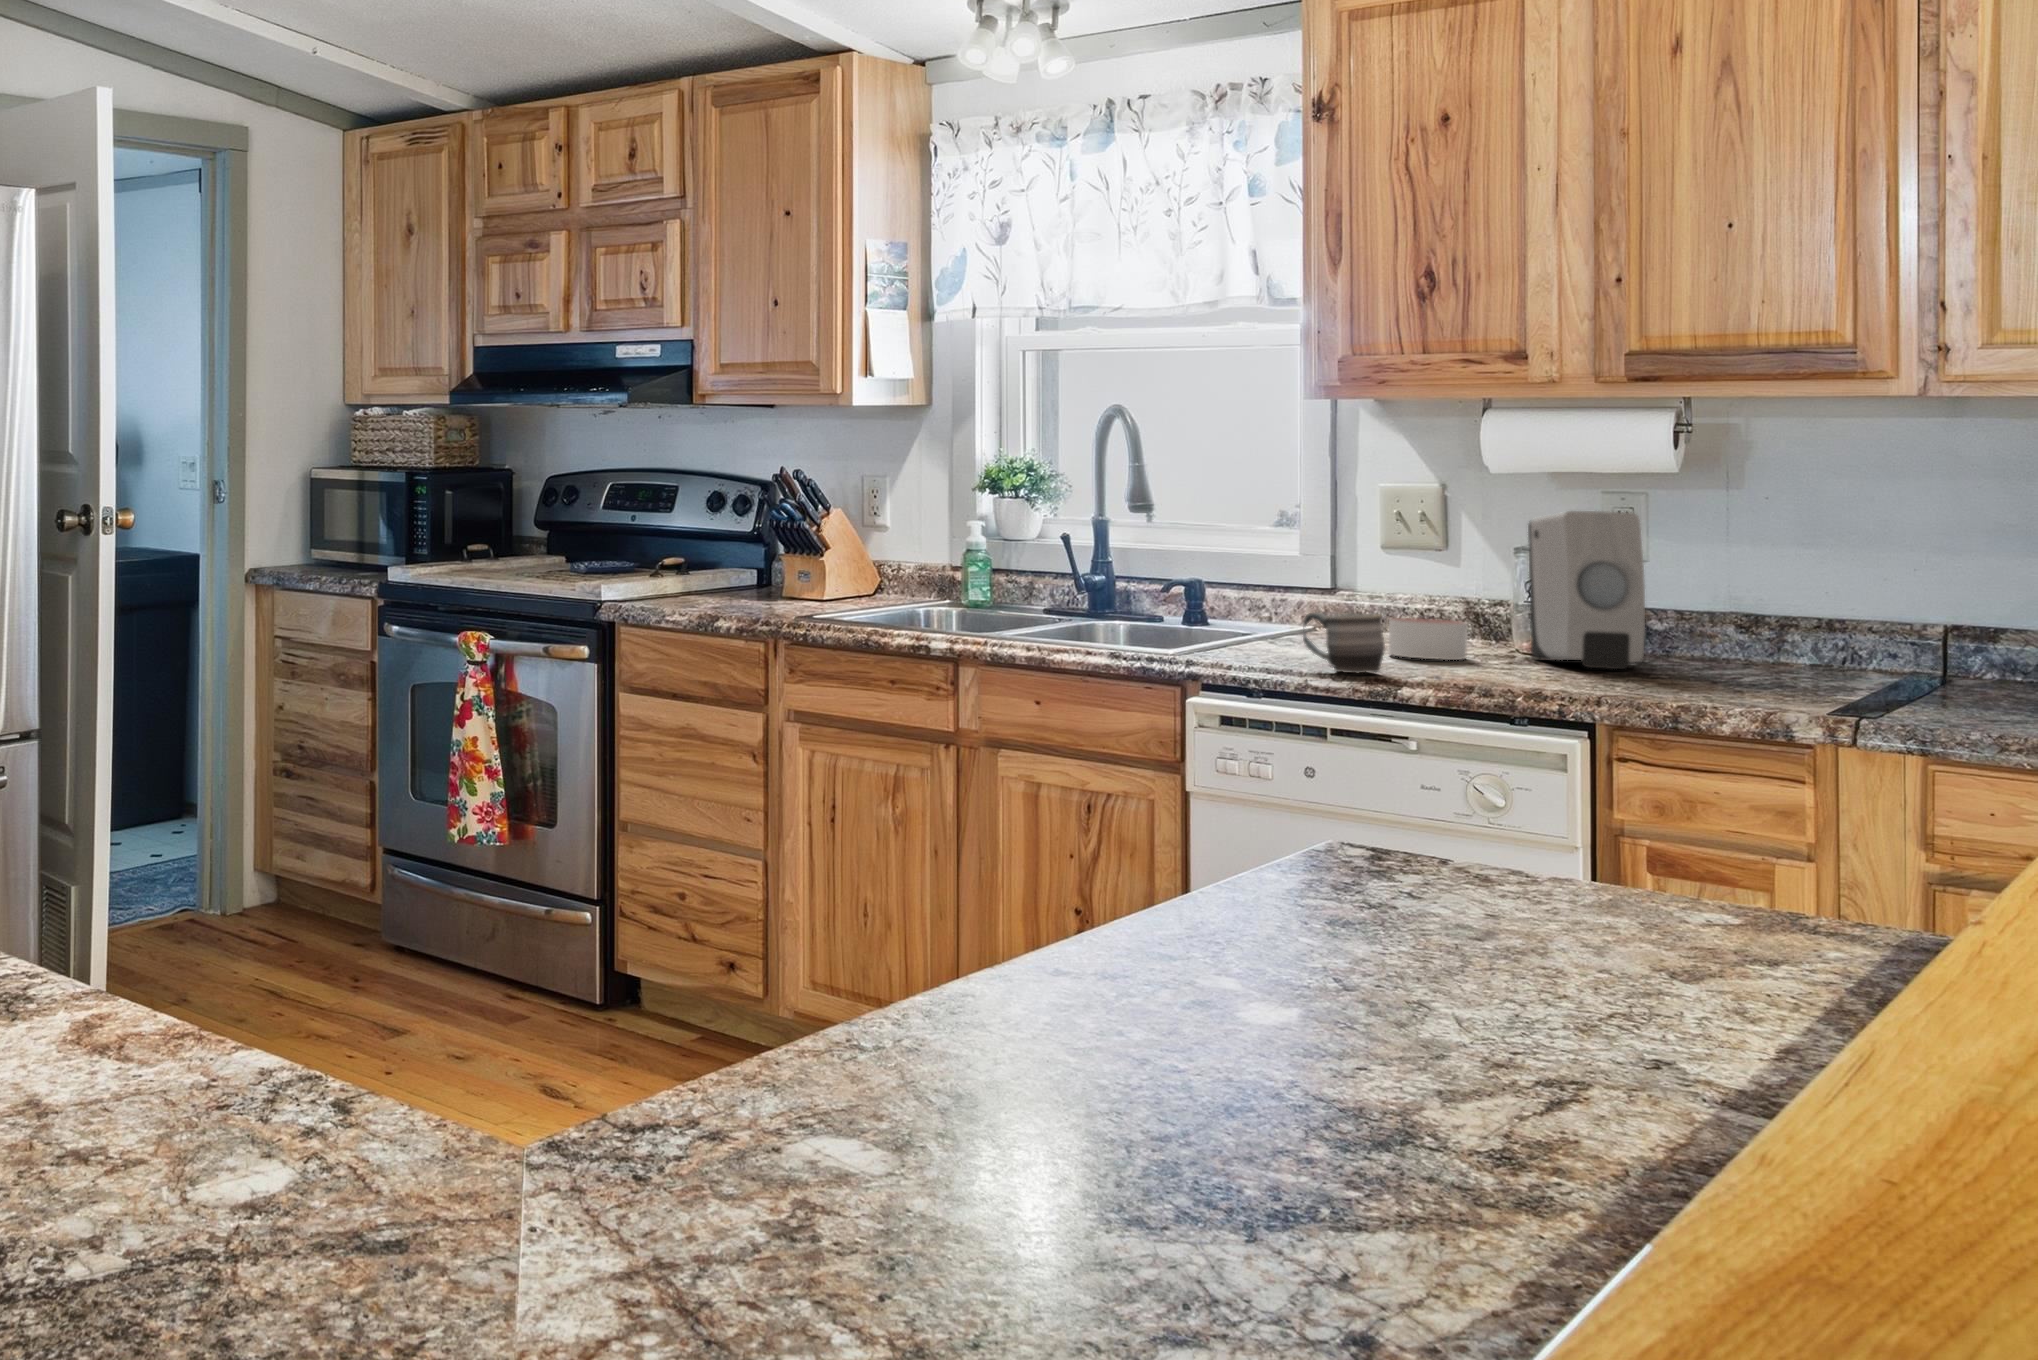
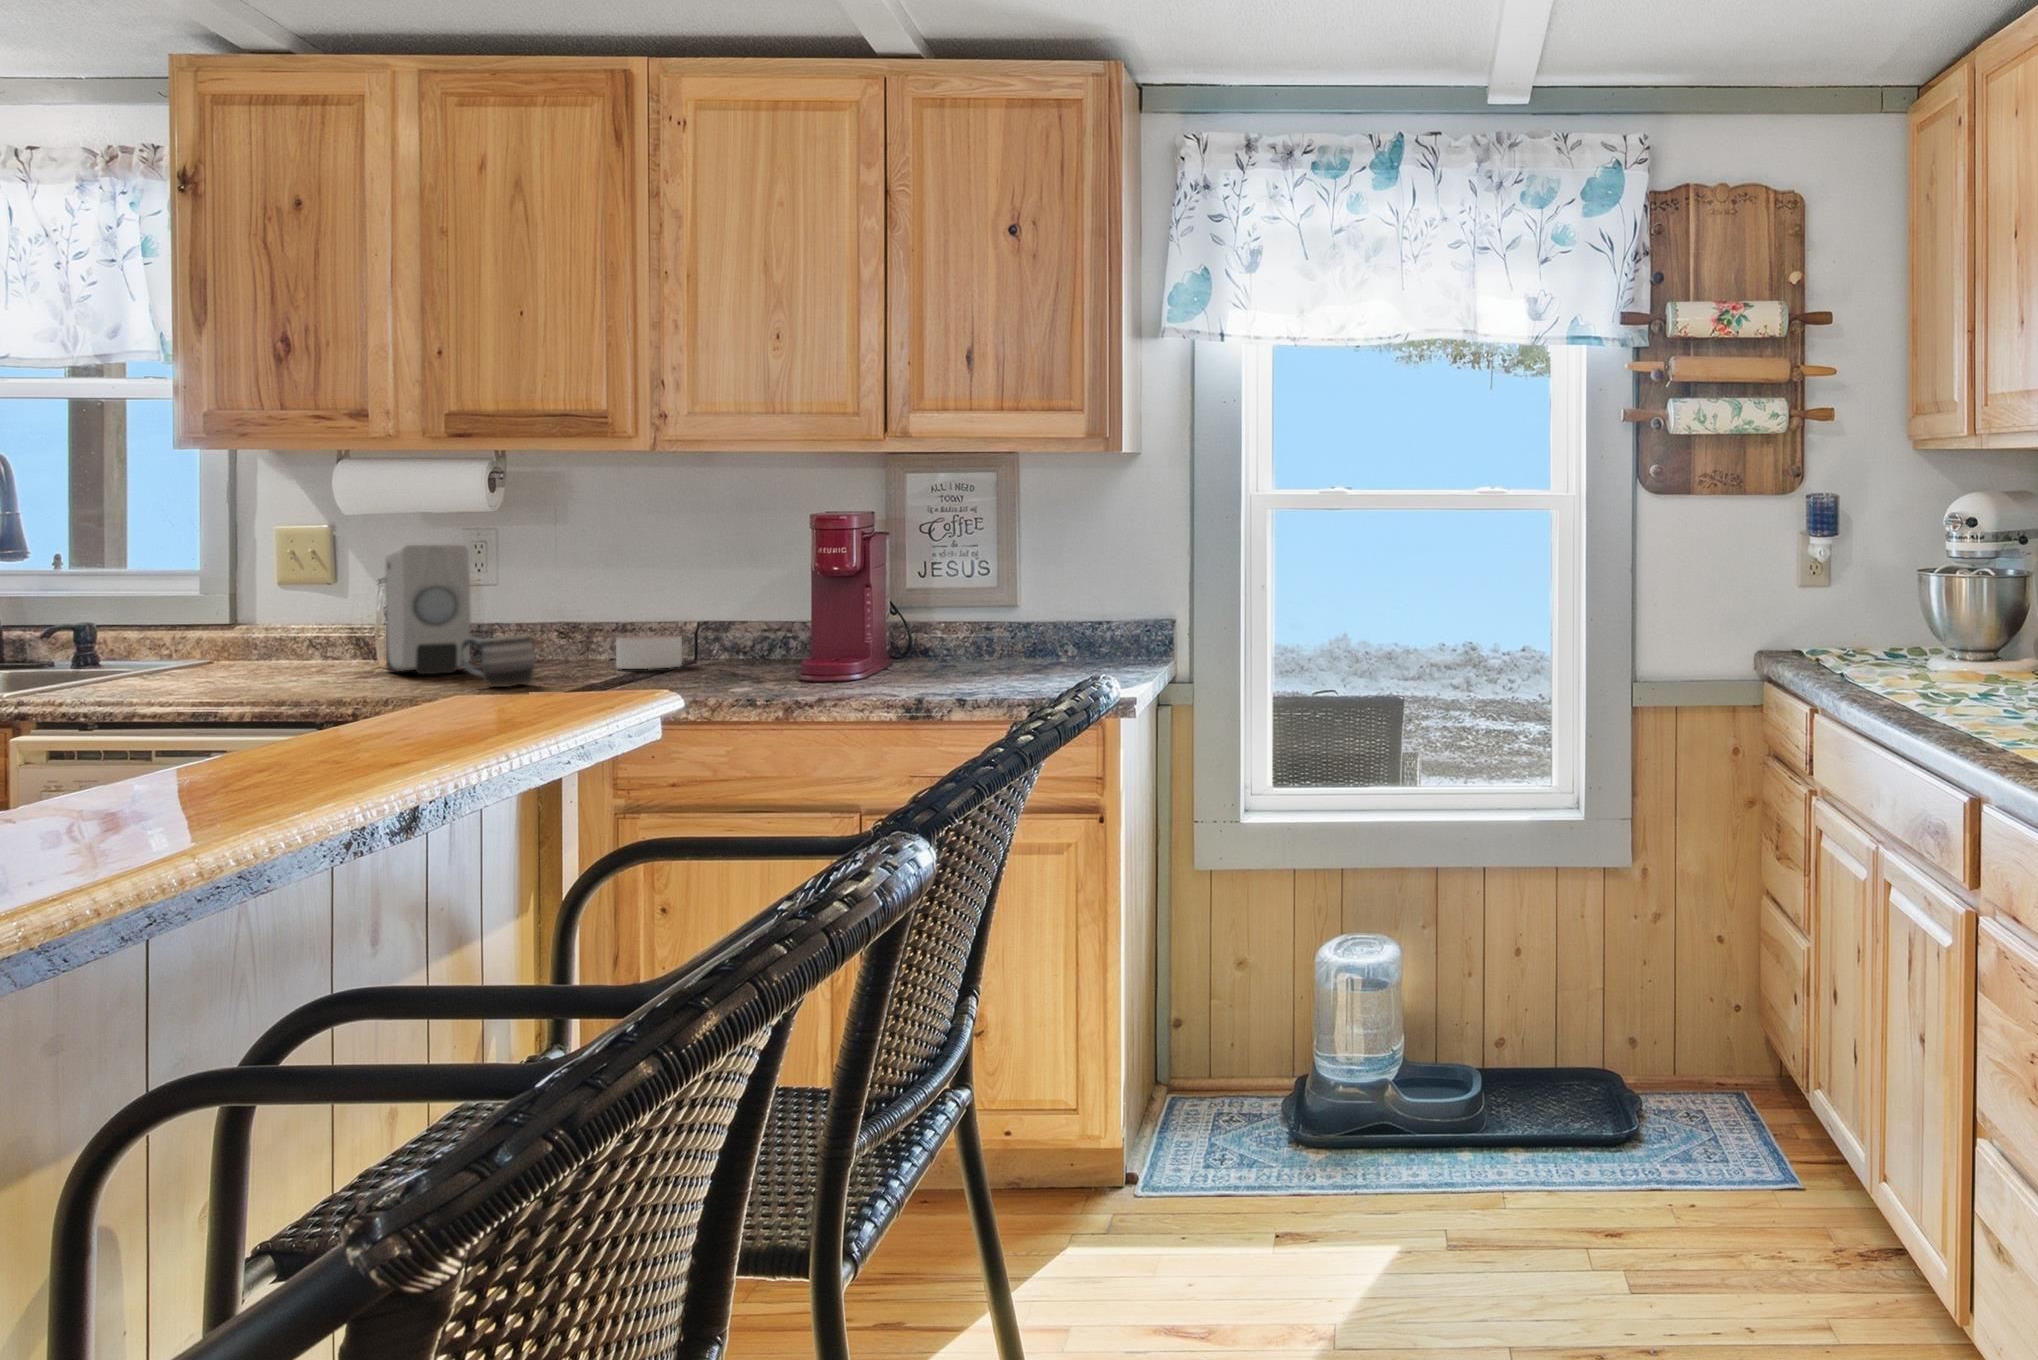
mug: present [1303,612,1385,673] -> present [461,635,534,687]
candle: present [1389,618,1467,660] -> present [616,635,682,669]

